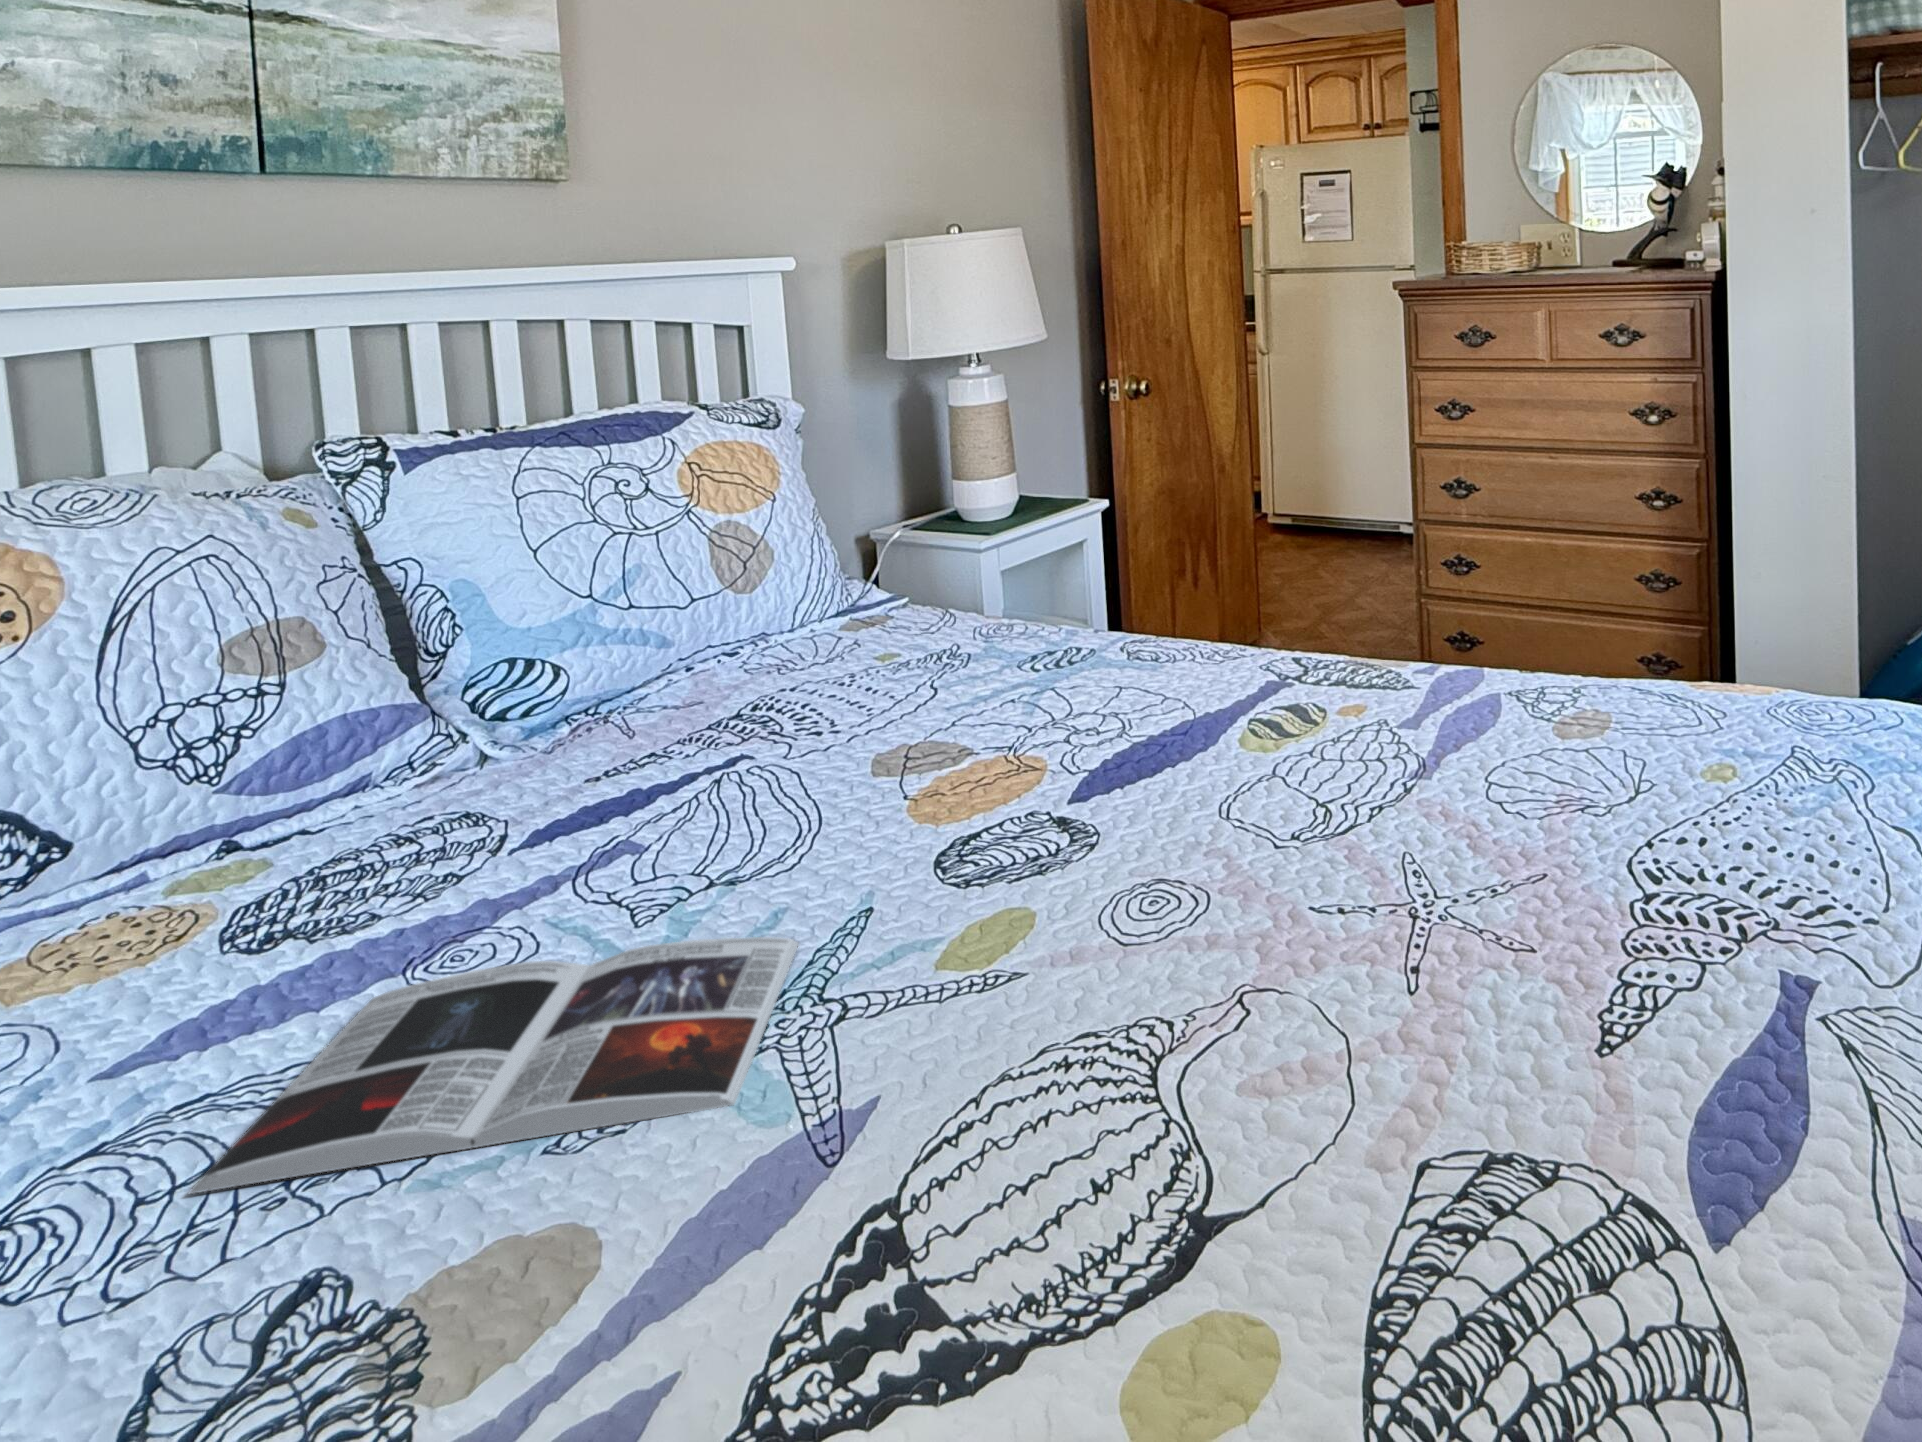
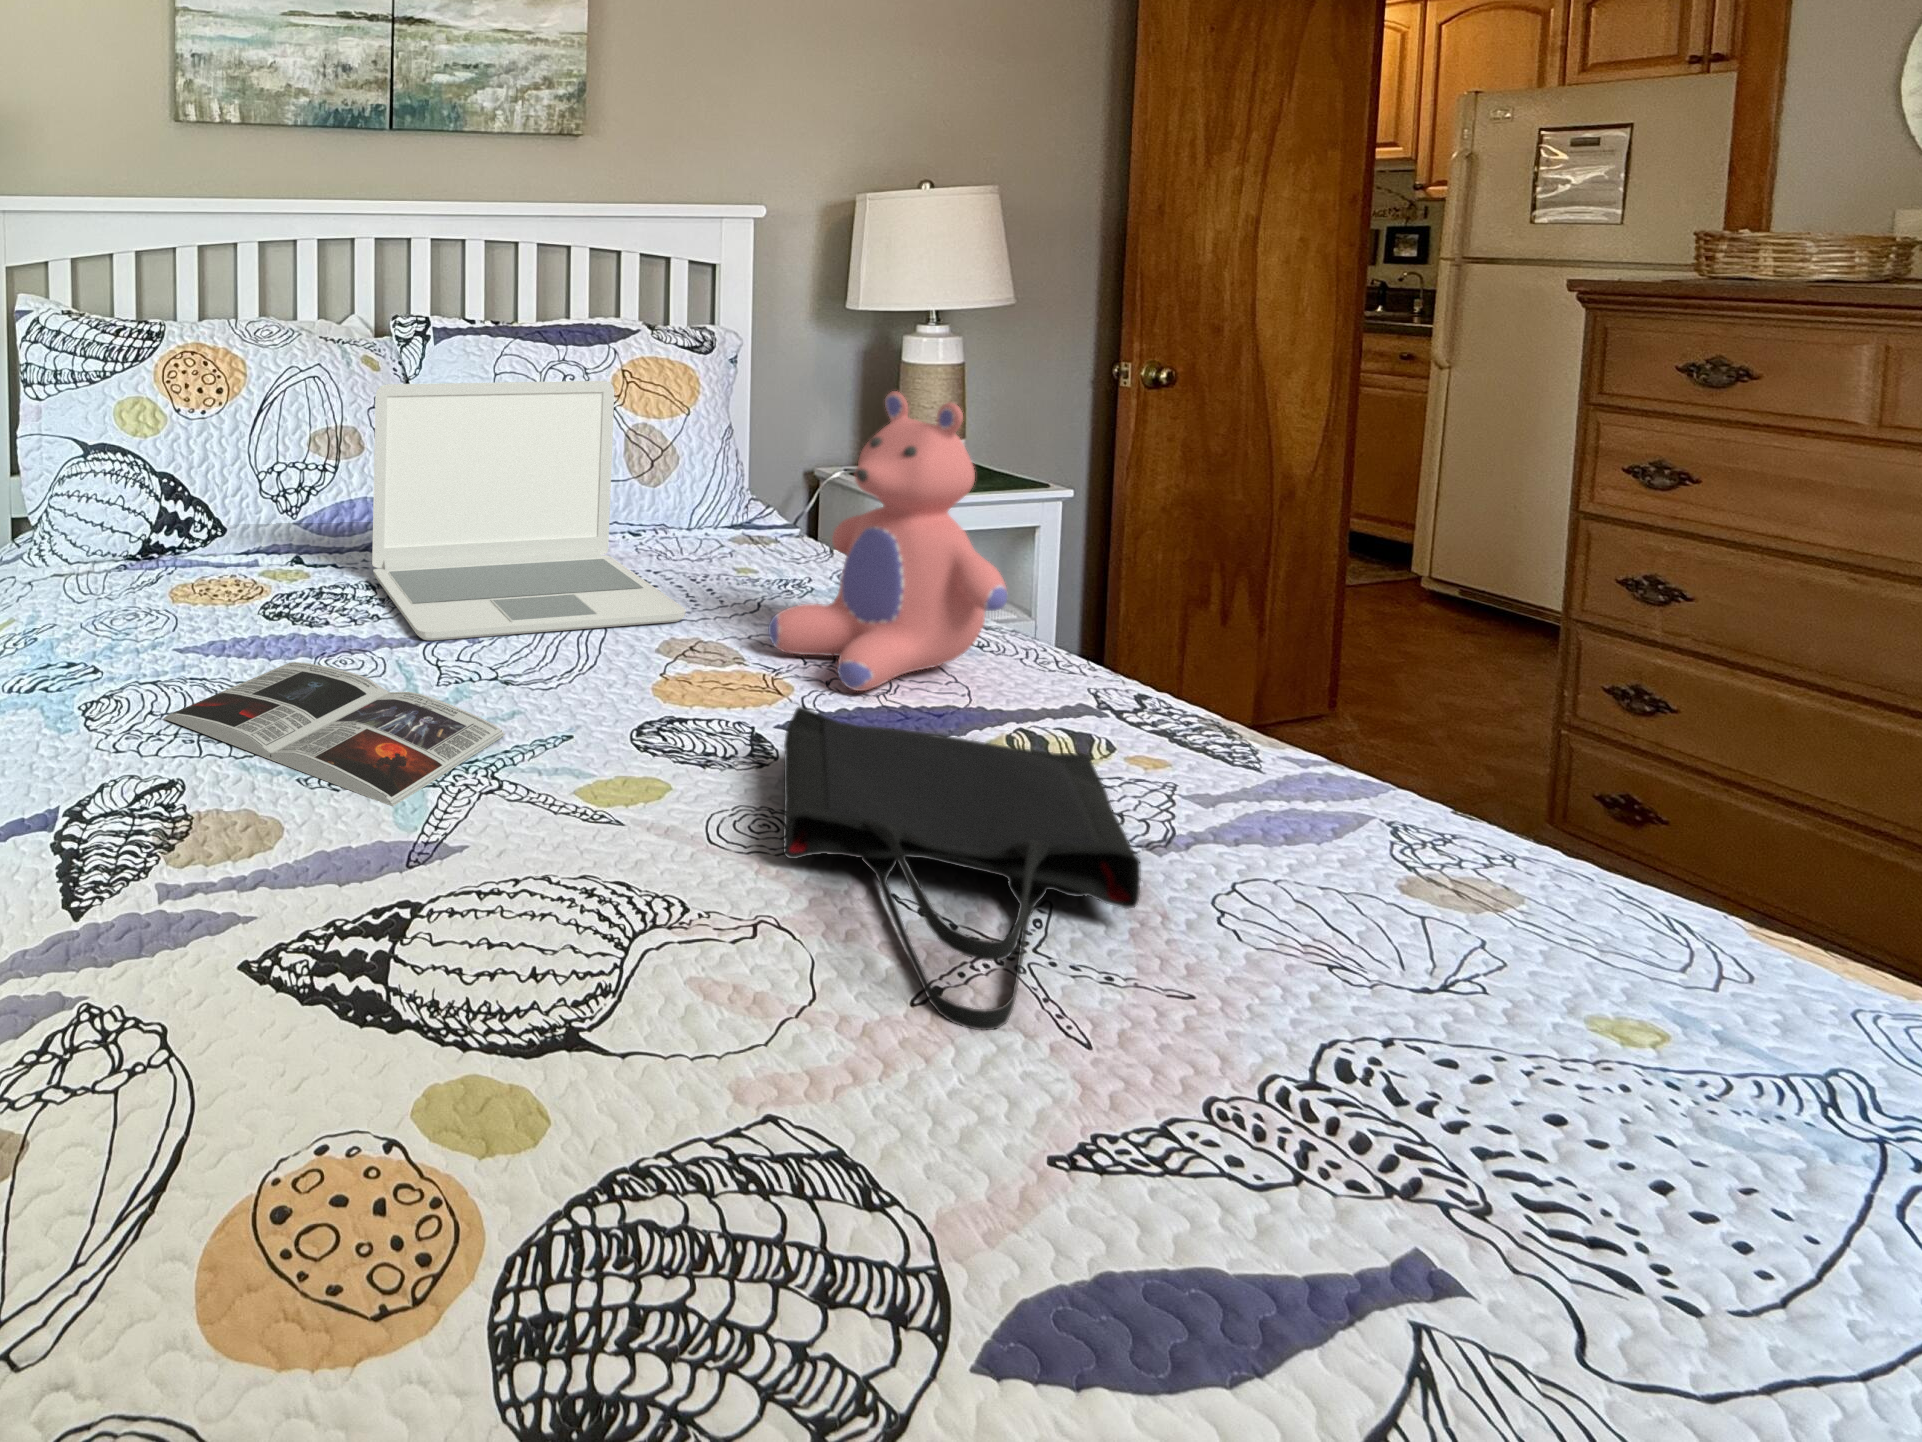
teddy bear: none [993,429,1219,739] -> present [768,391,1008,691]
laptop: none [374,476,883,878] -> present [372,381,686,641]
tote bag: none [1122,717,1478,990] -> present [783,707,1141,1030]

